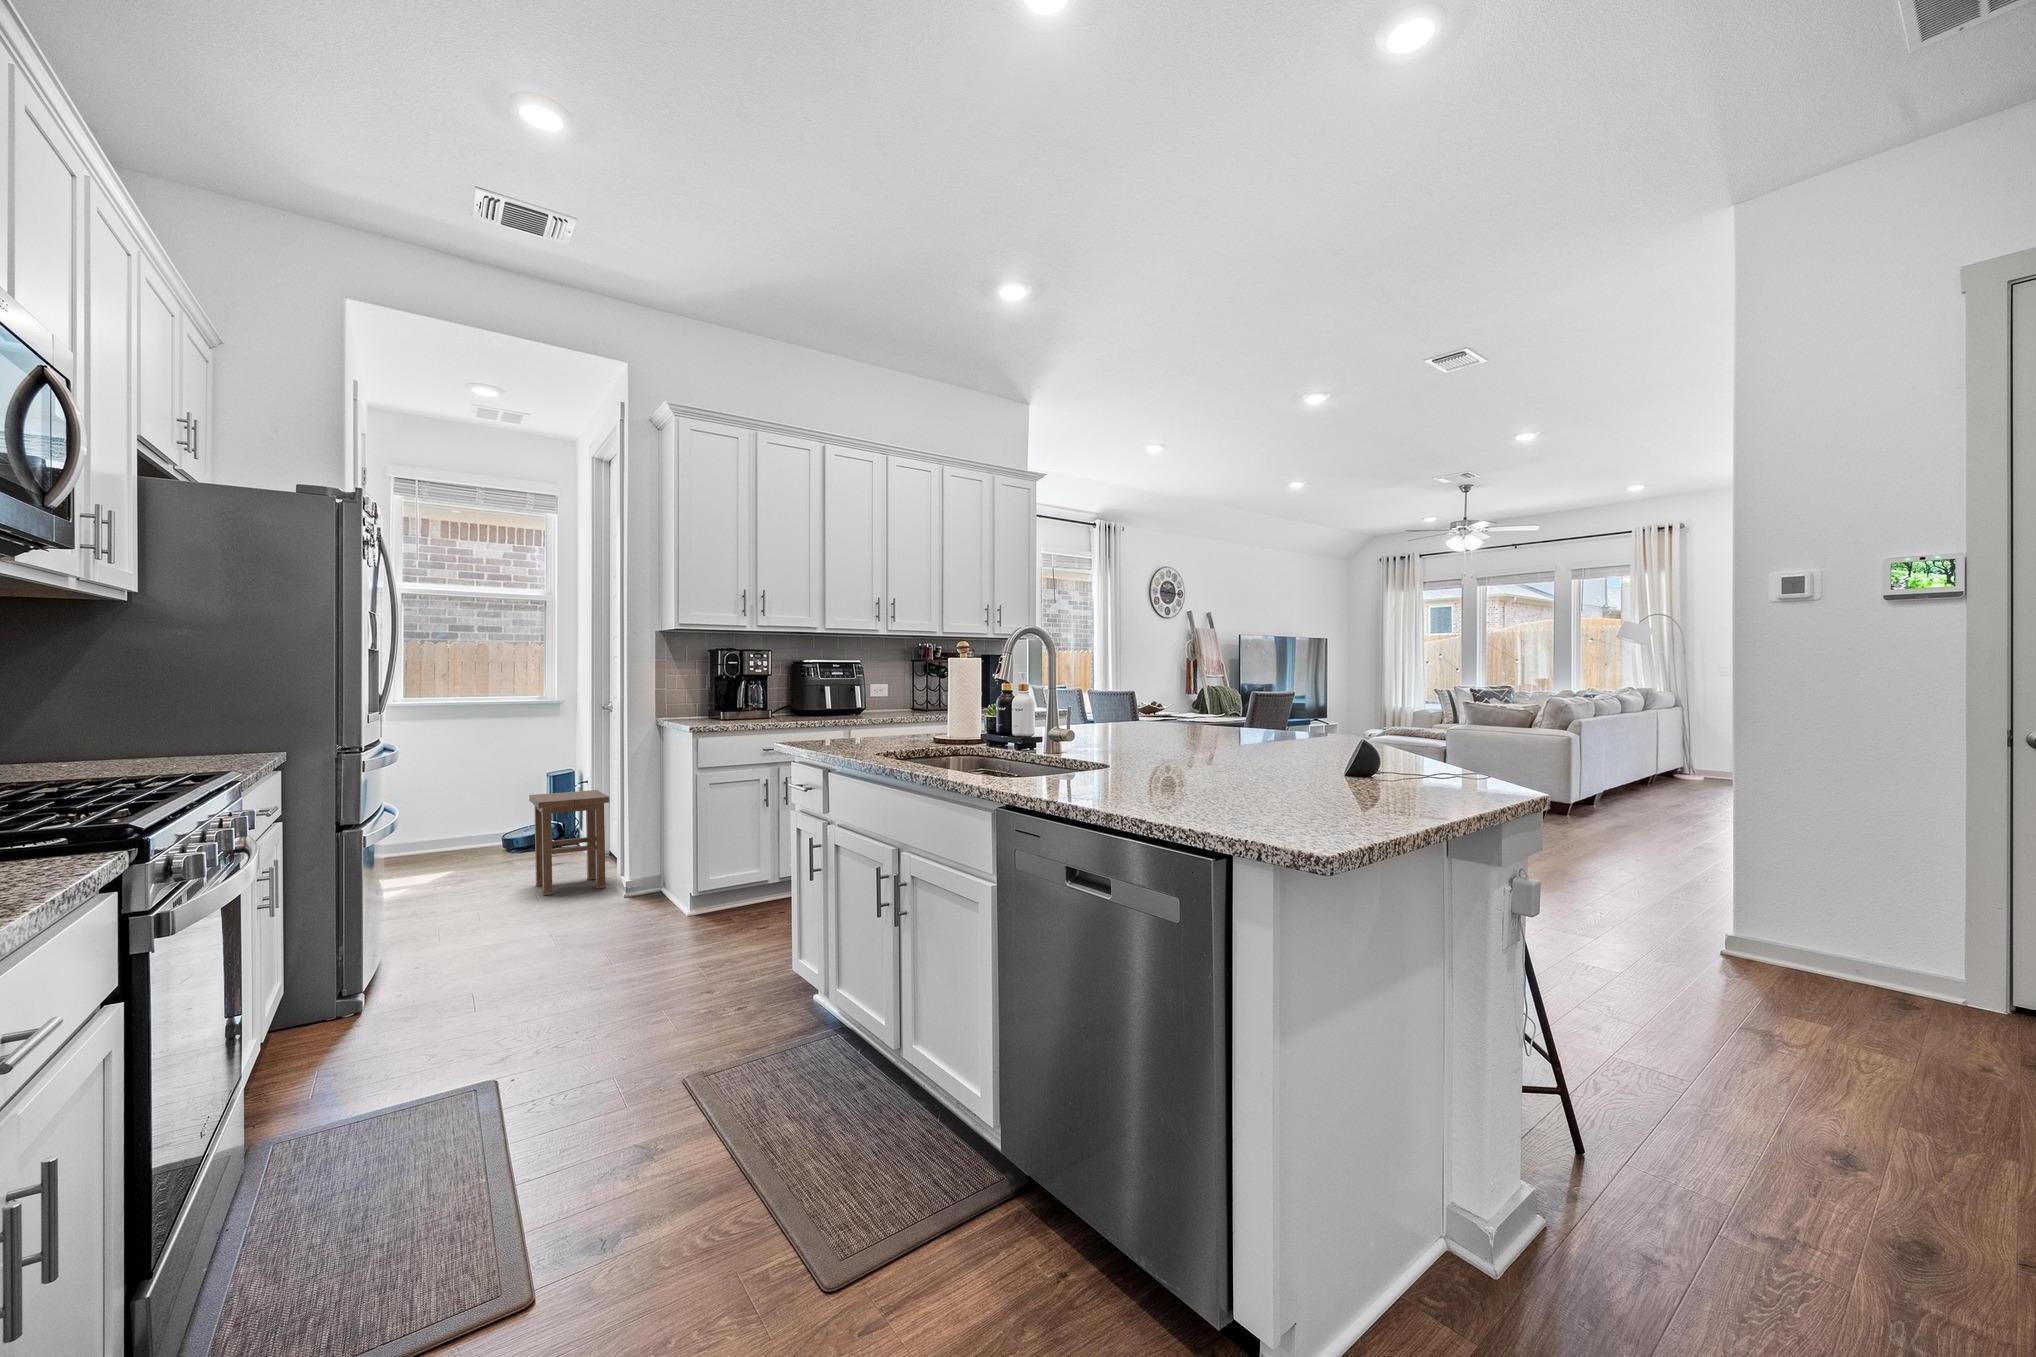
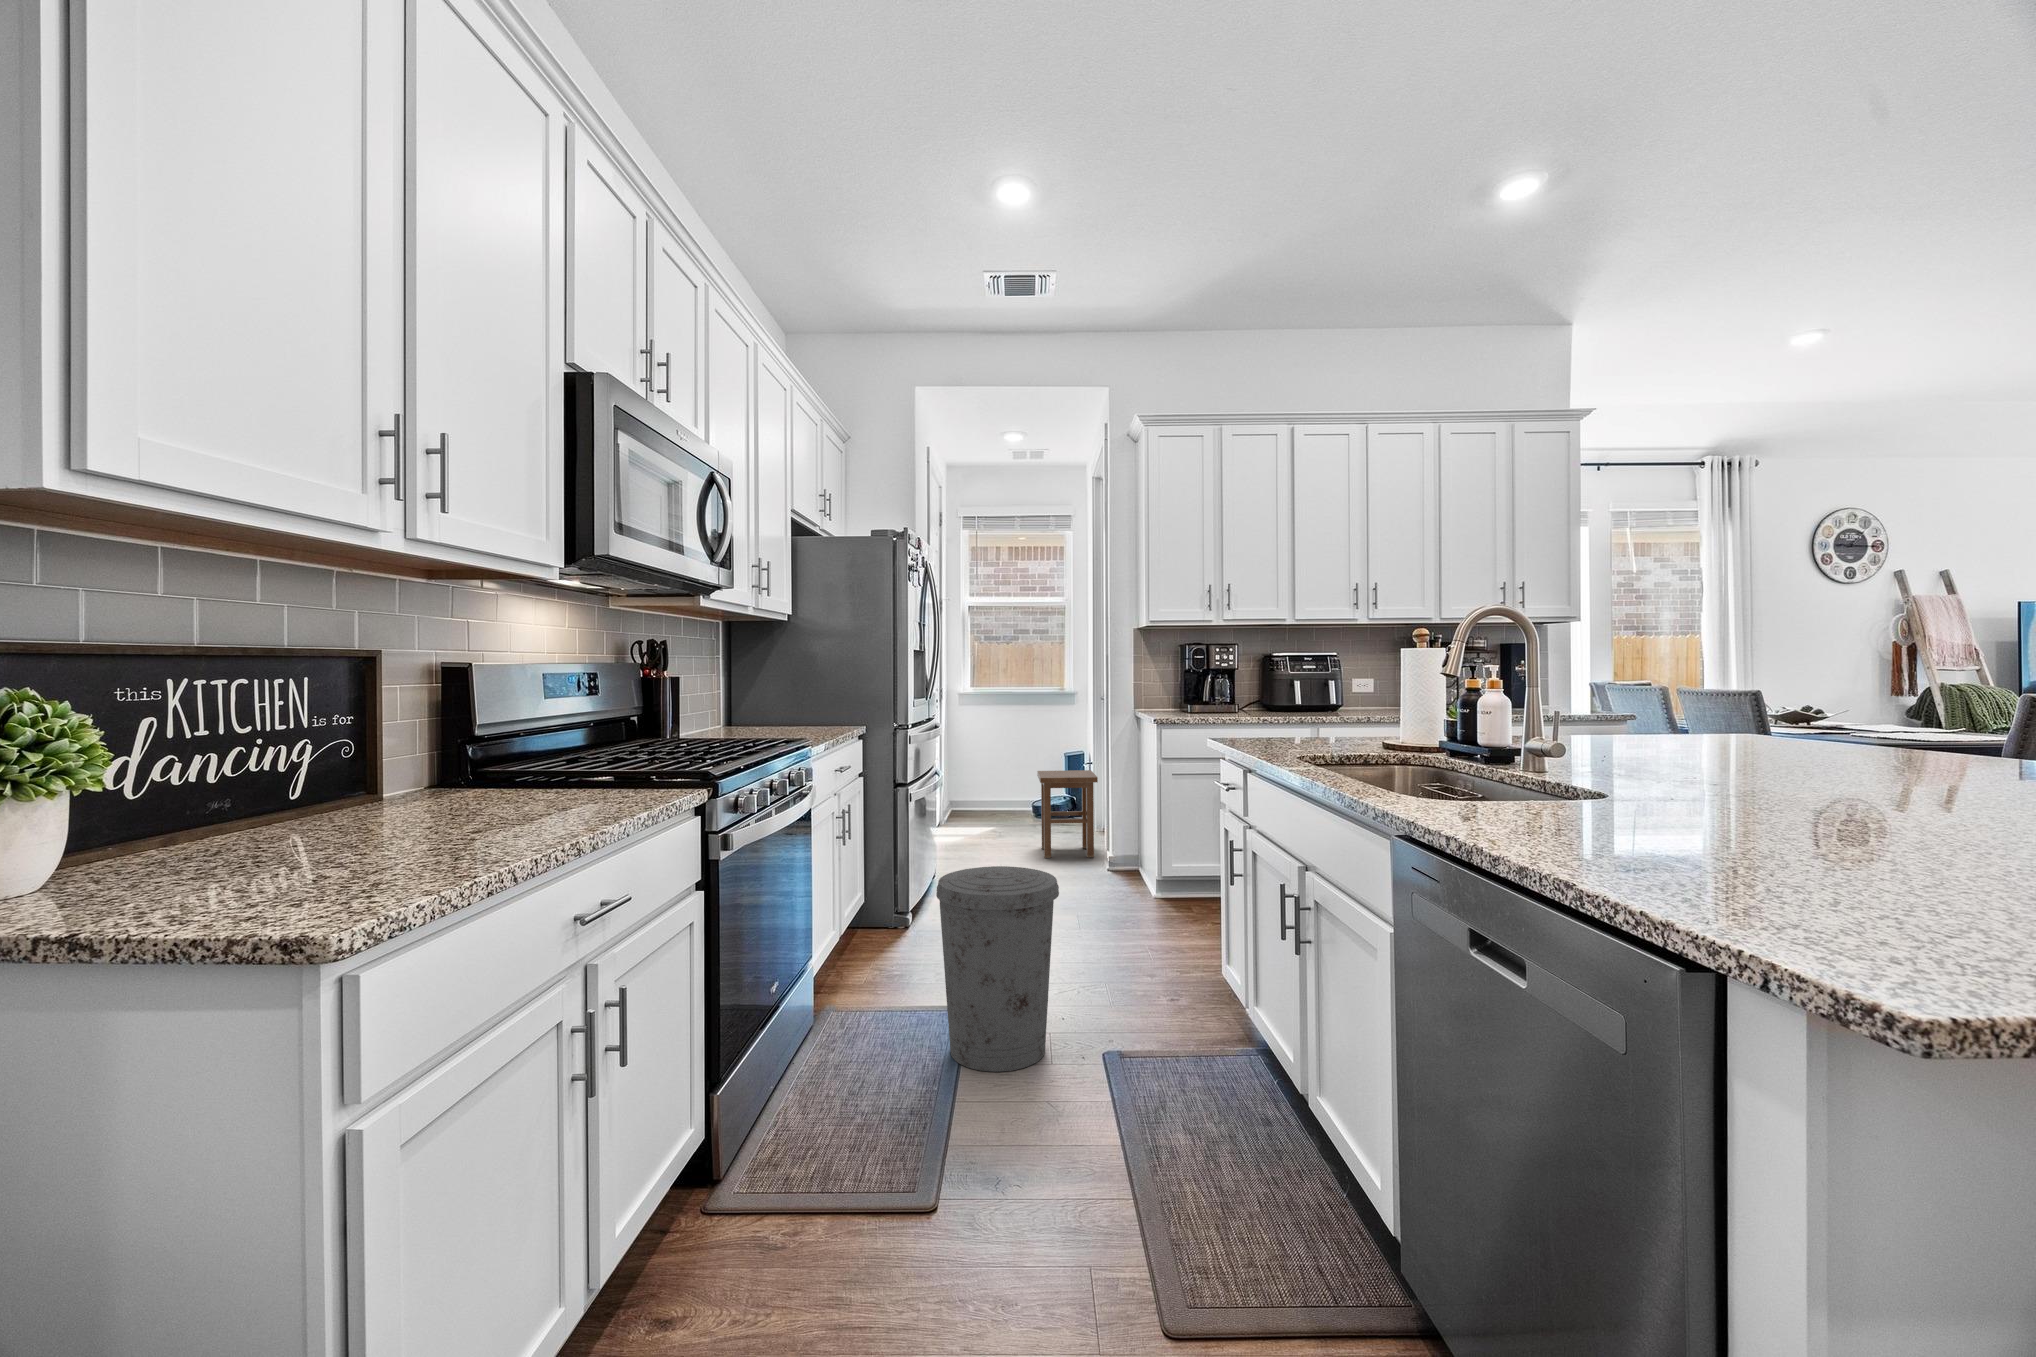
trash can: none [489,893,637,1119] -> present [936,866,1059,1072]

